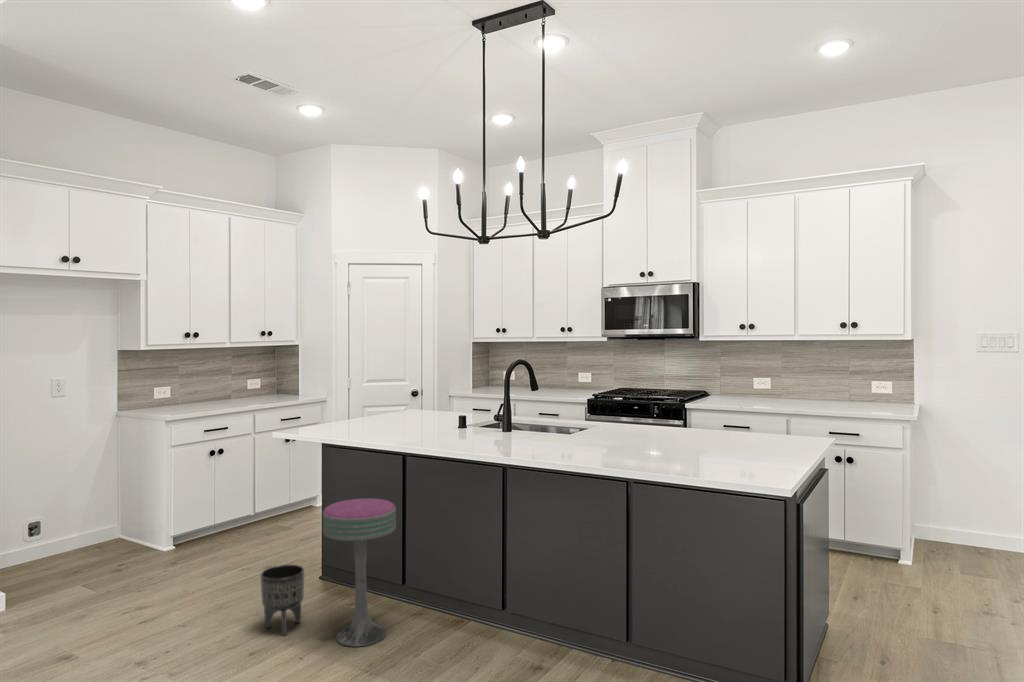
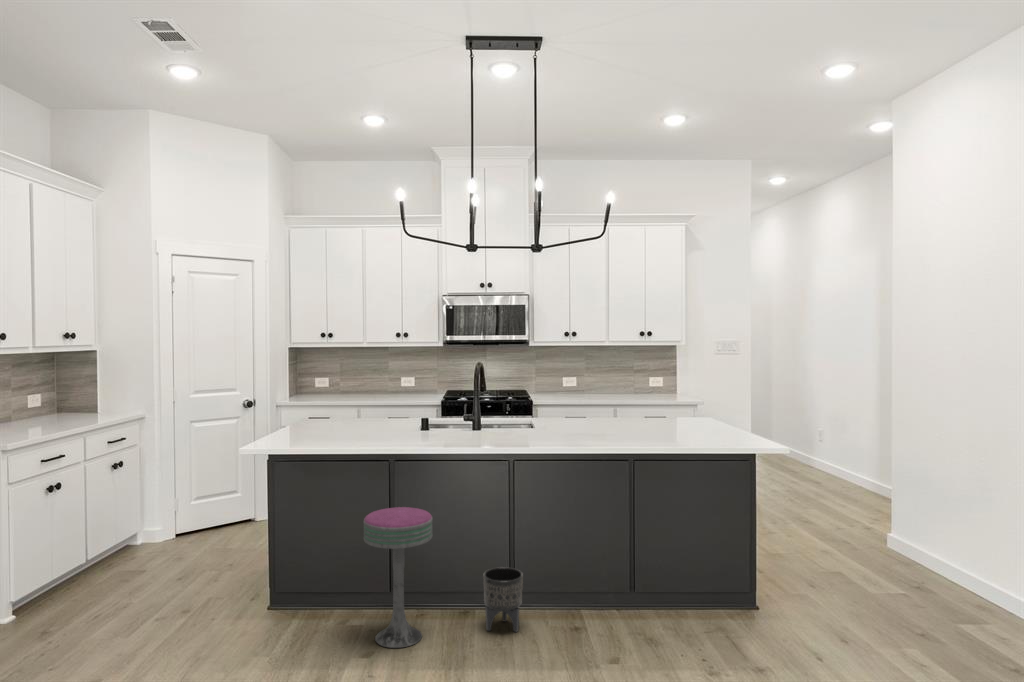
planter: present [260,565,305,636] -> present [483,567,523,632]

